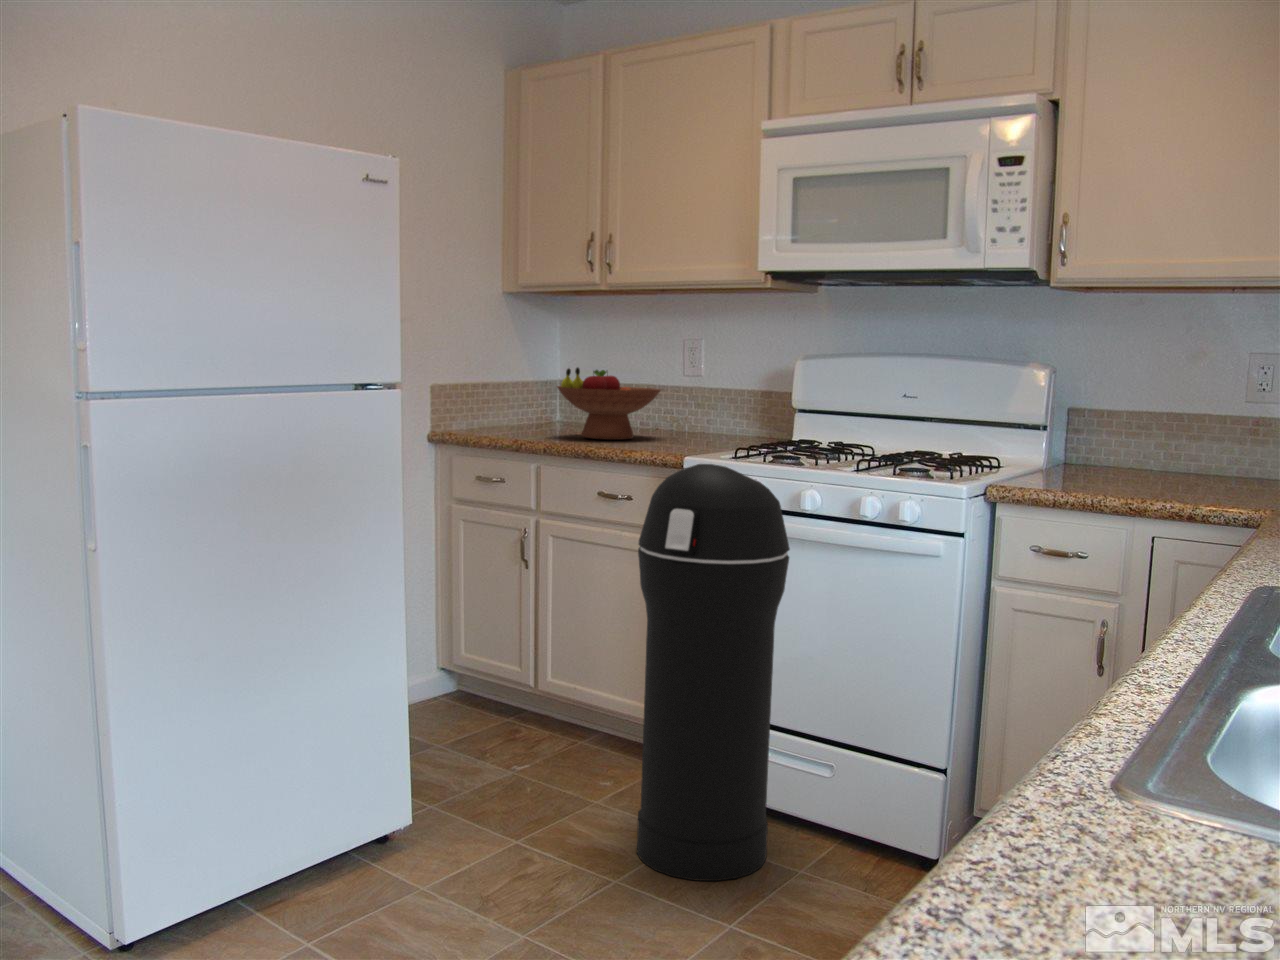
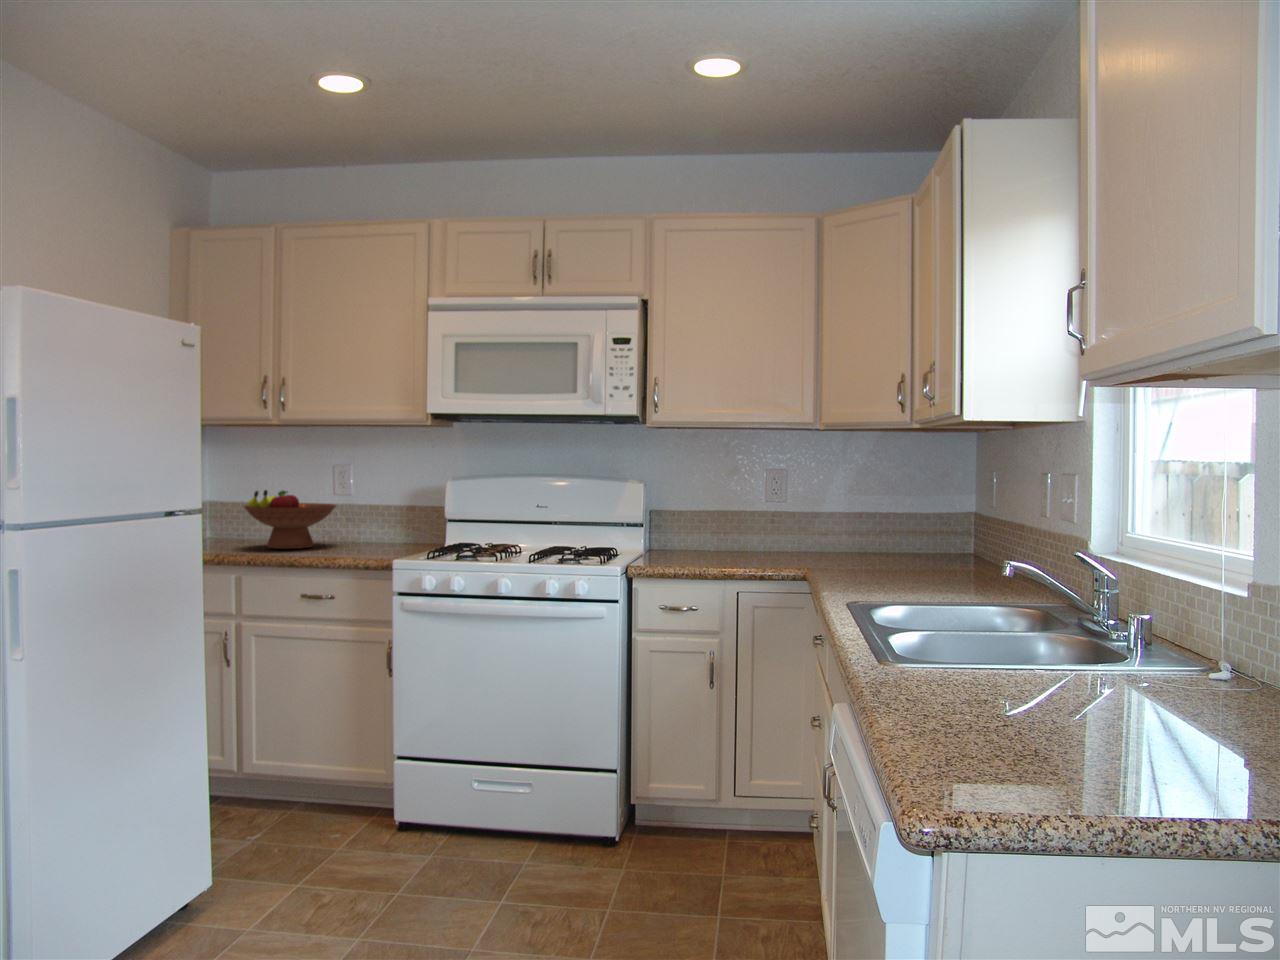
trash can: present [637,464,790,881] -> none [382,566,502,900]

